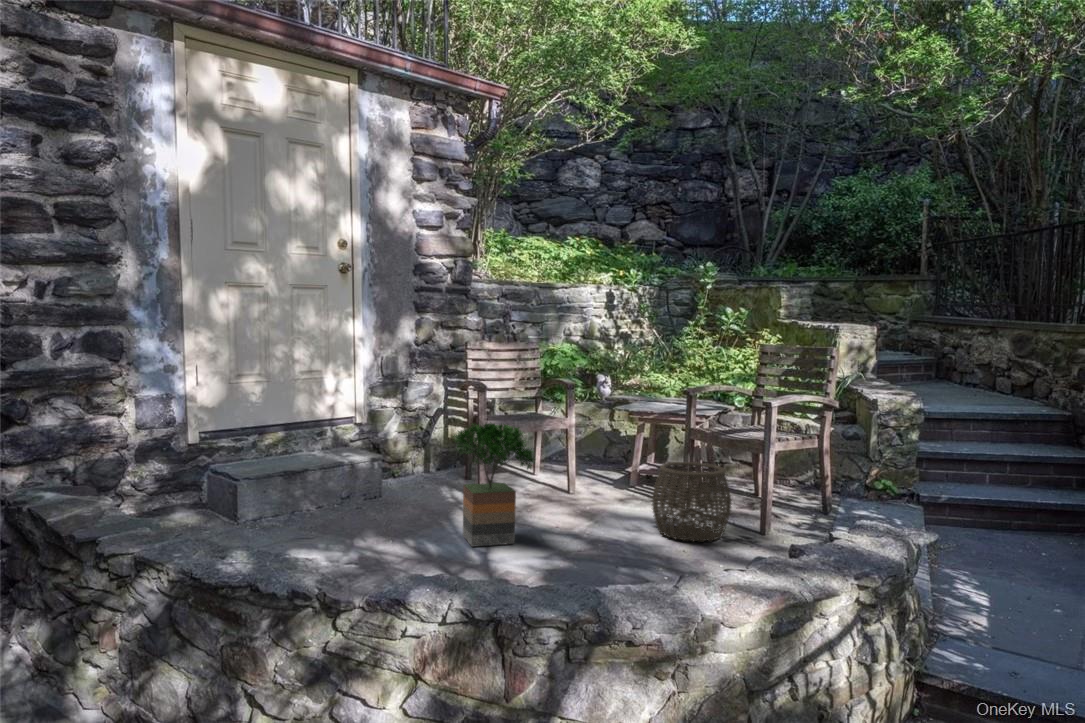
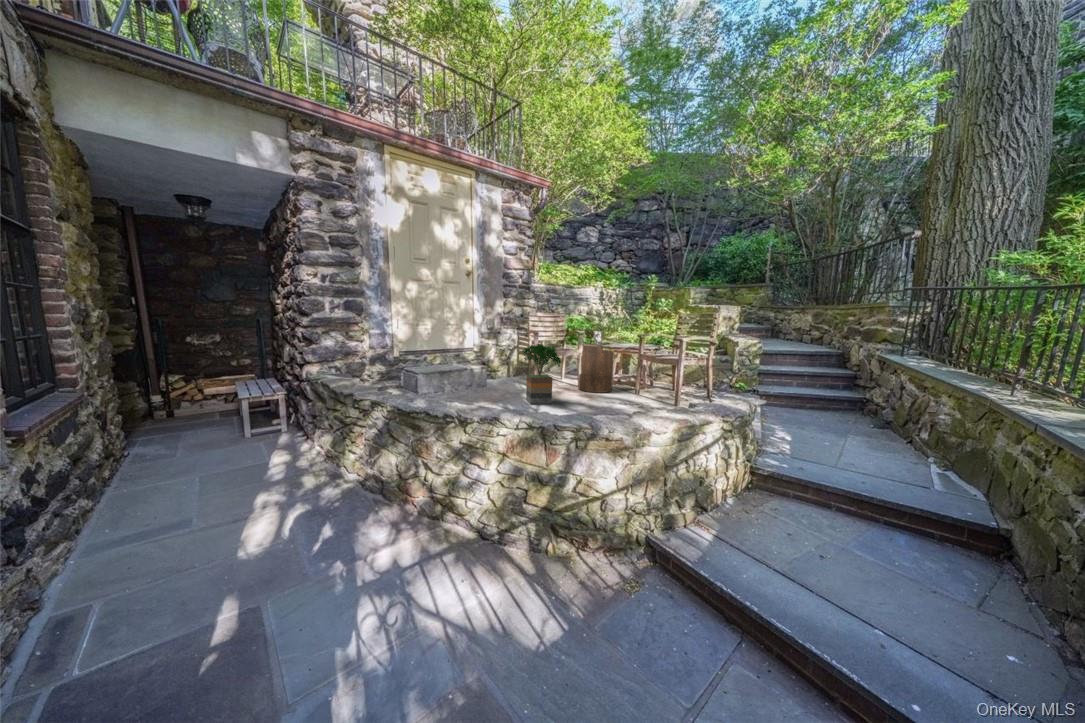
stool: none [568,411,637,511] -> present [579,344,614,393]
woven basket: present [652,462,731,542] -> none [620,367,661,405]

